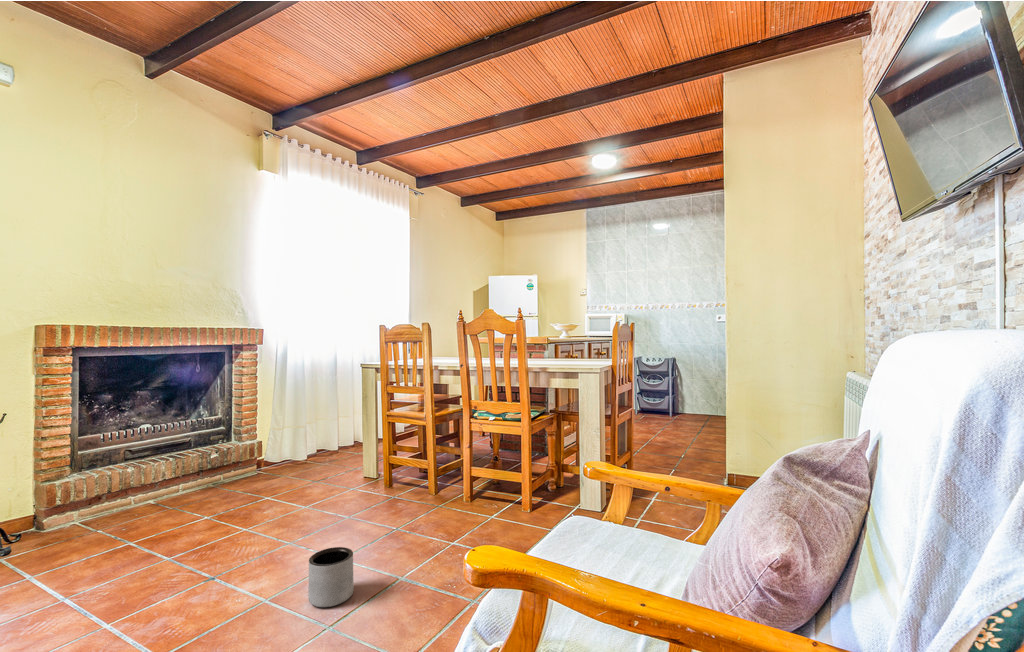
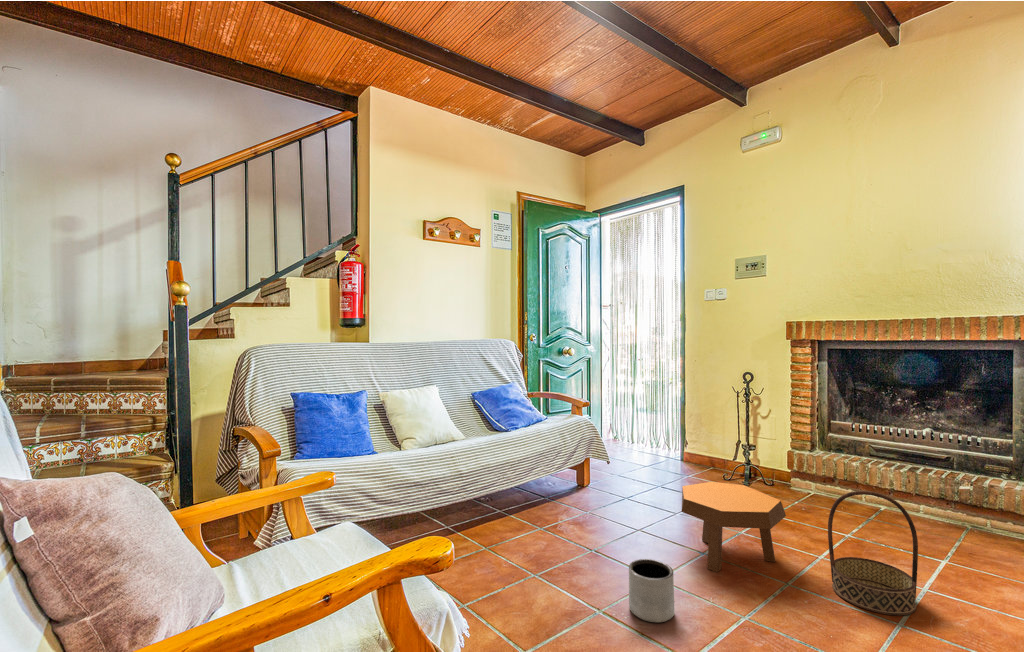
basket: none [285,446,336,529] -> present [828,491,918,615]
footstool: none [158,489,276,579] -> present [682,482,786,572]

